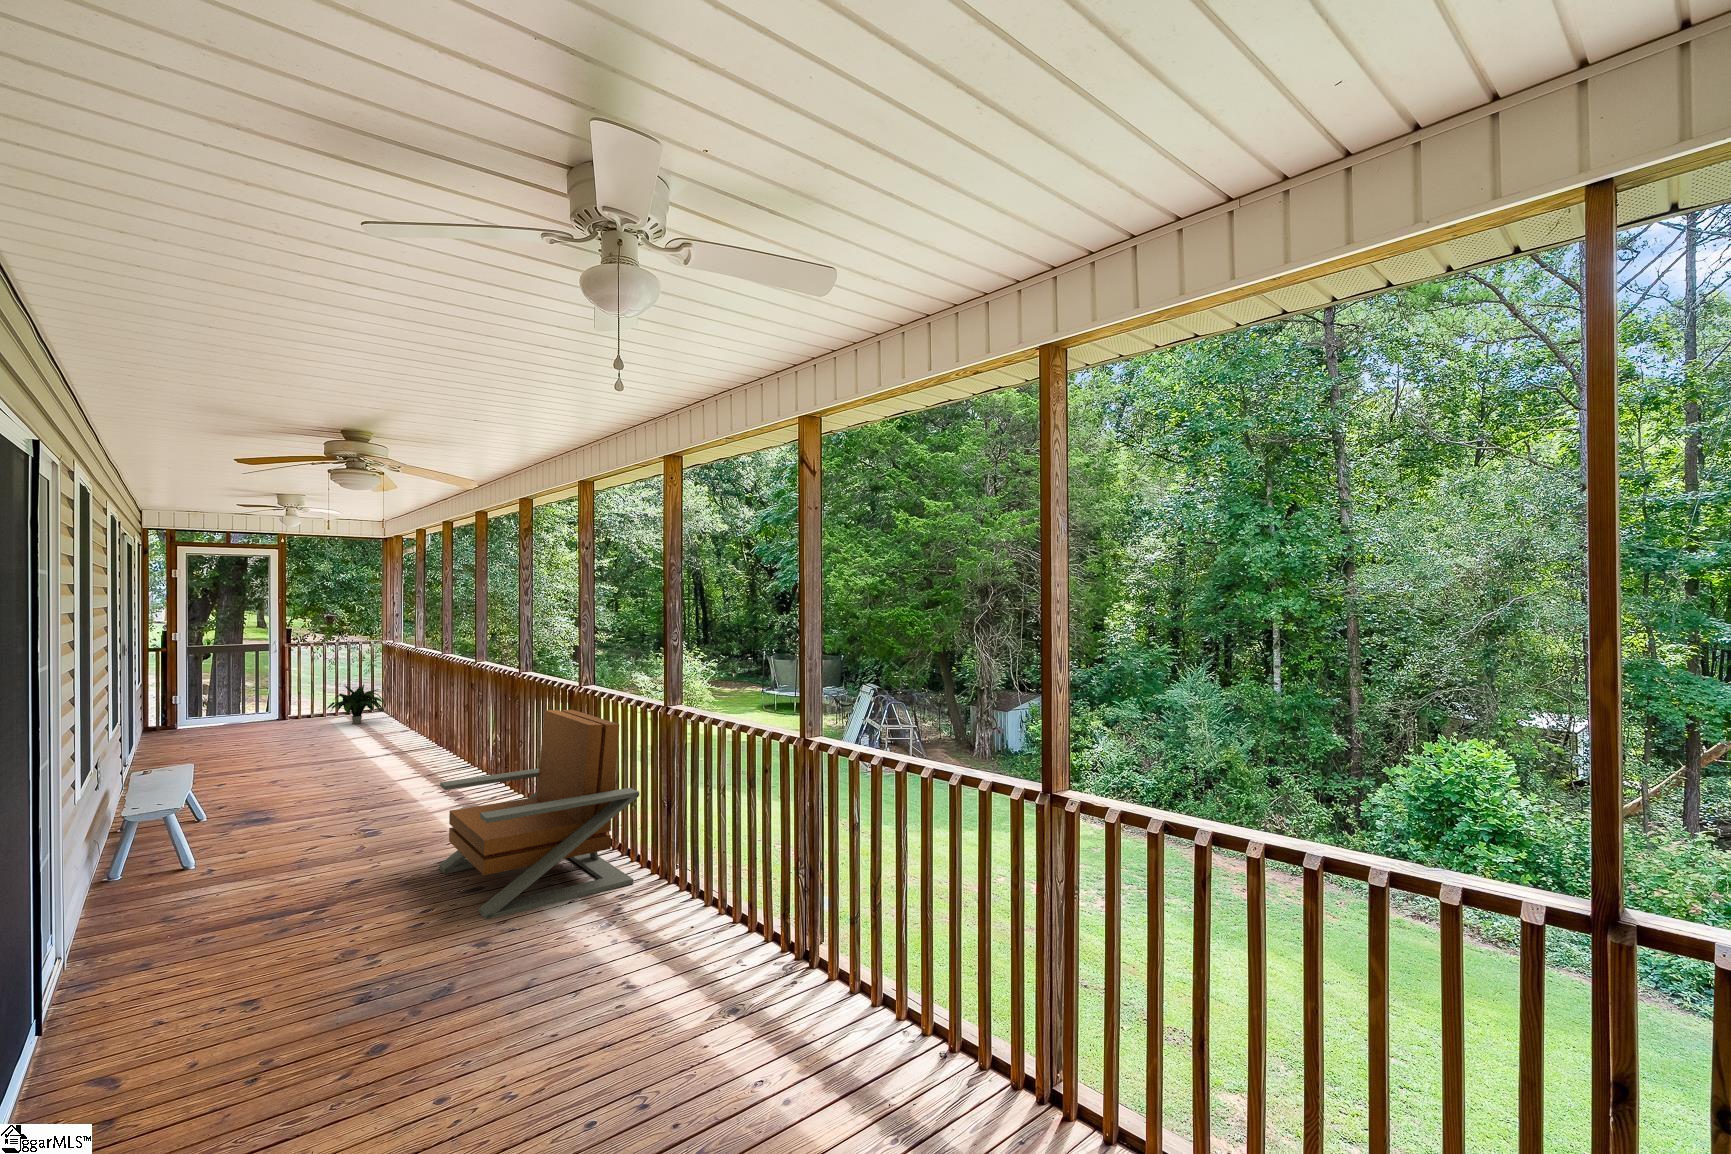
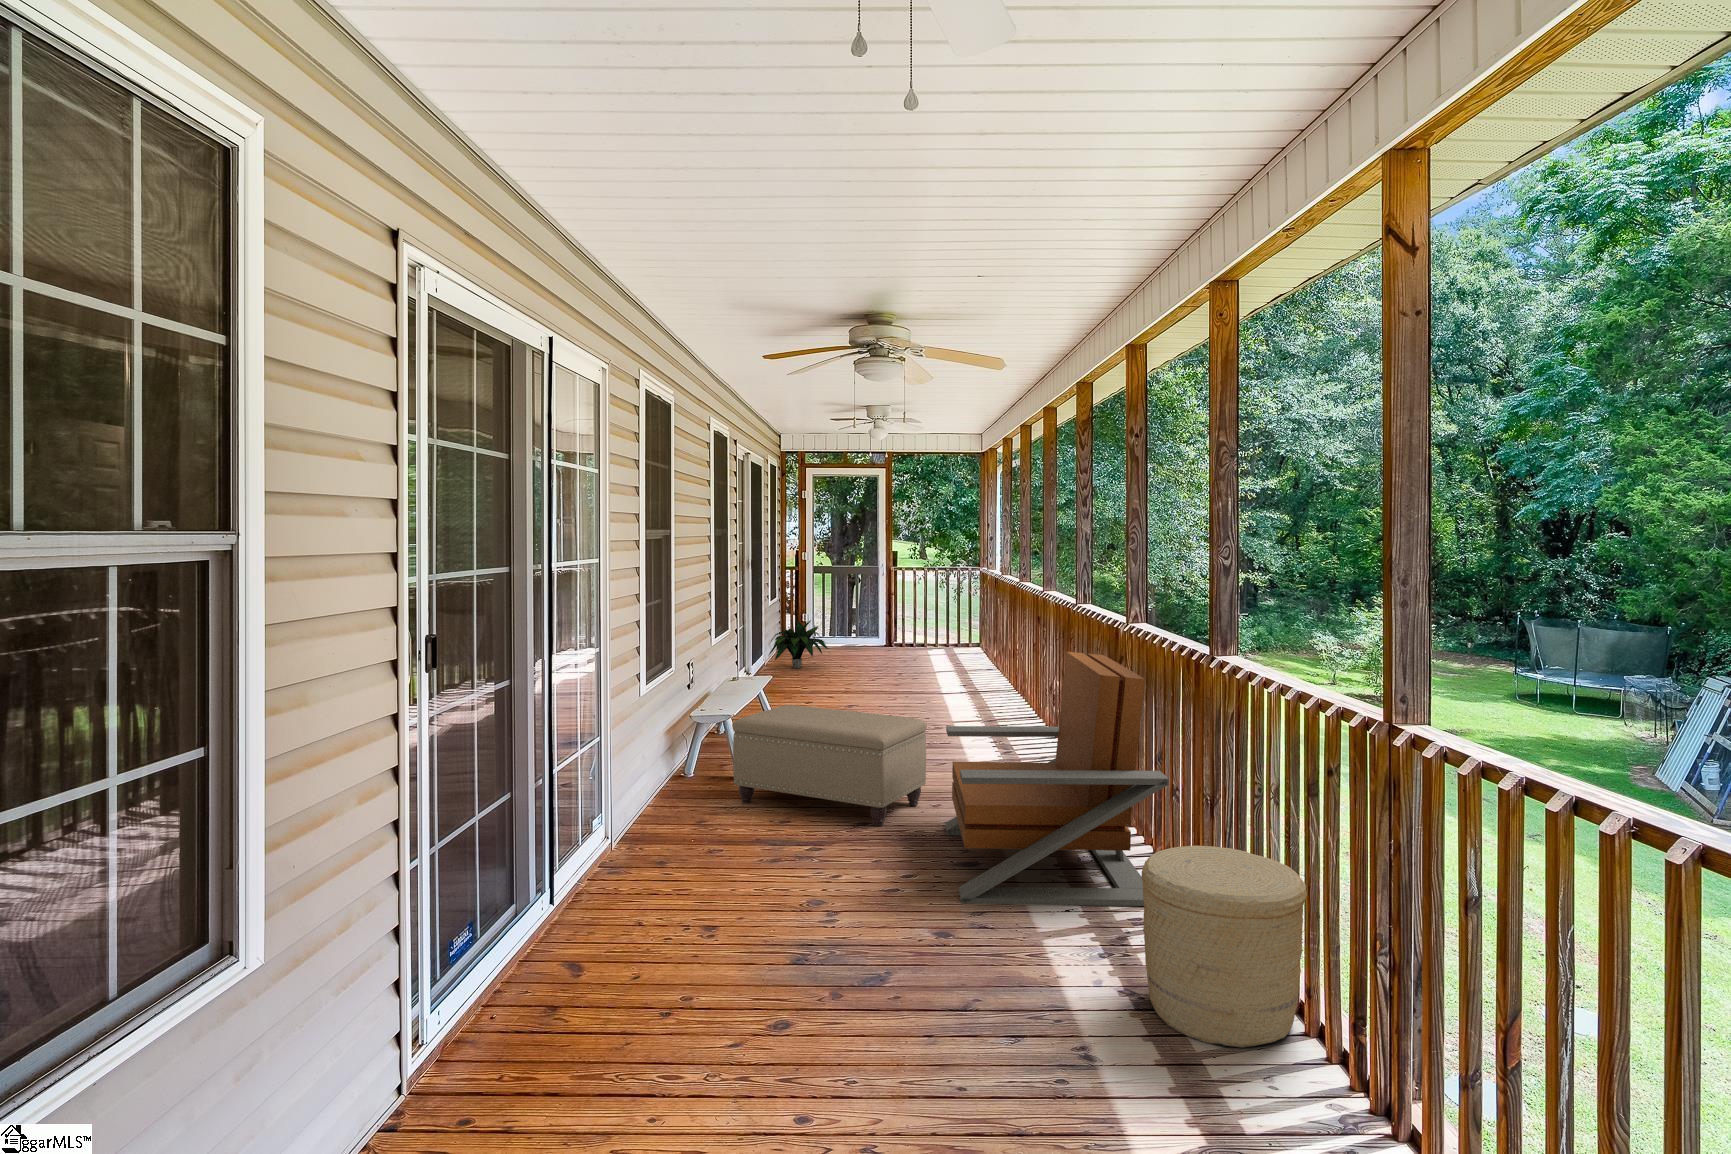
potted plant: present [327,684,385,724] -> present [769,620,828,668]
ottoman: none [194,781,412,893] -> present [732,705,927,826]
woven basket: none [648,828,748,954] -> present [1142,845,1307,1048]

